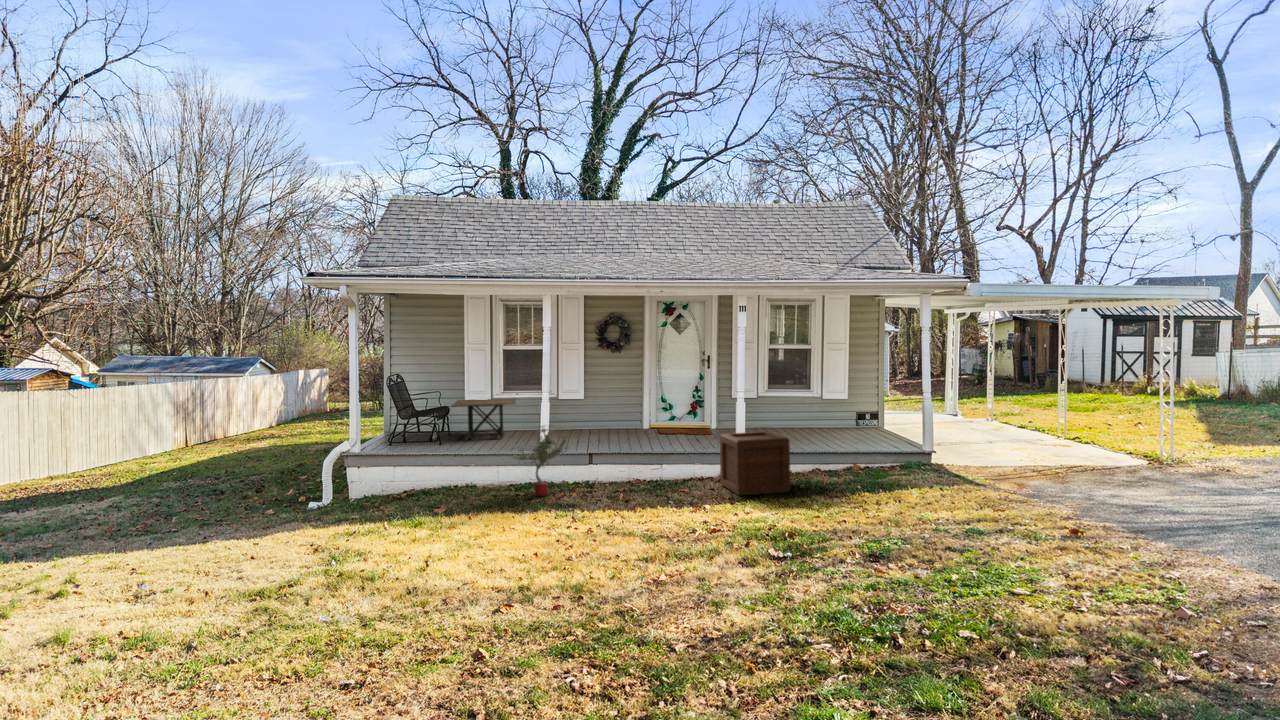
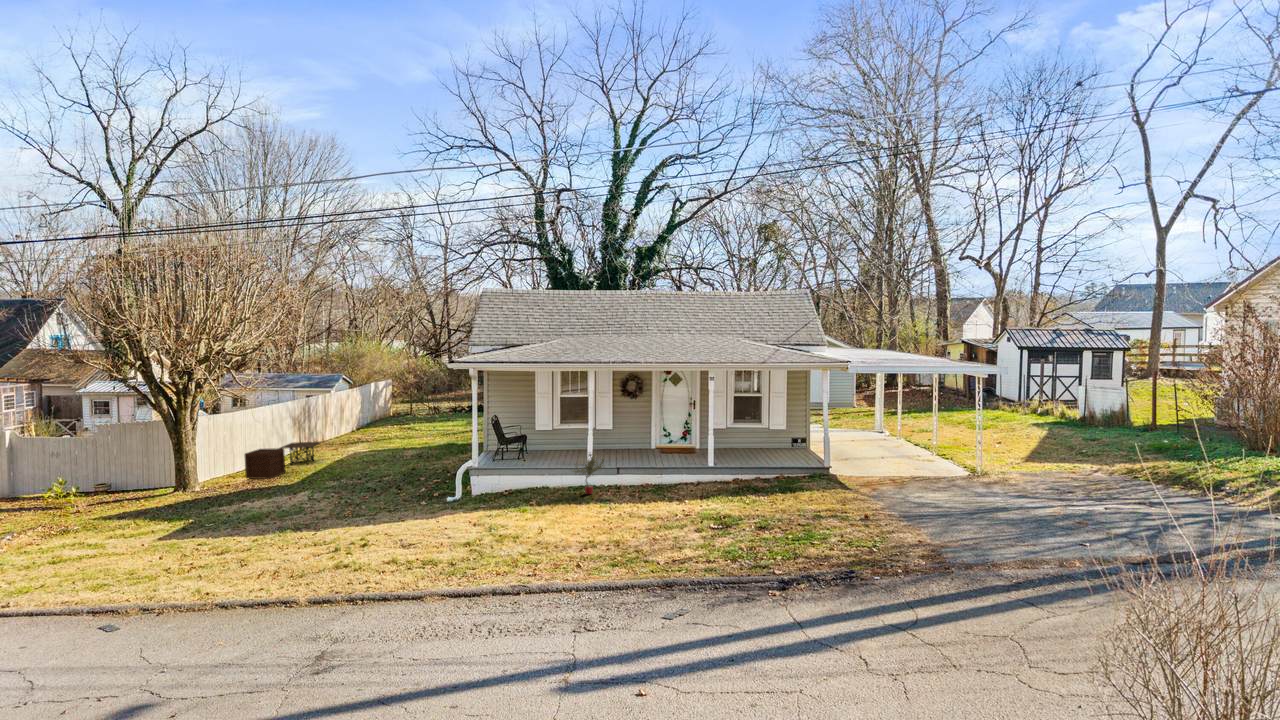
side table: present [452,398,516,440] -> present [280,442,321,464]
wooden crate: present [720,431,790,496] -> present [245,448,285,479]

